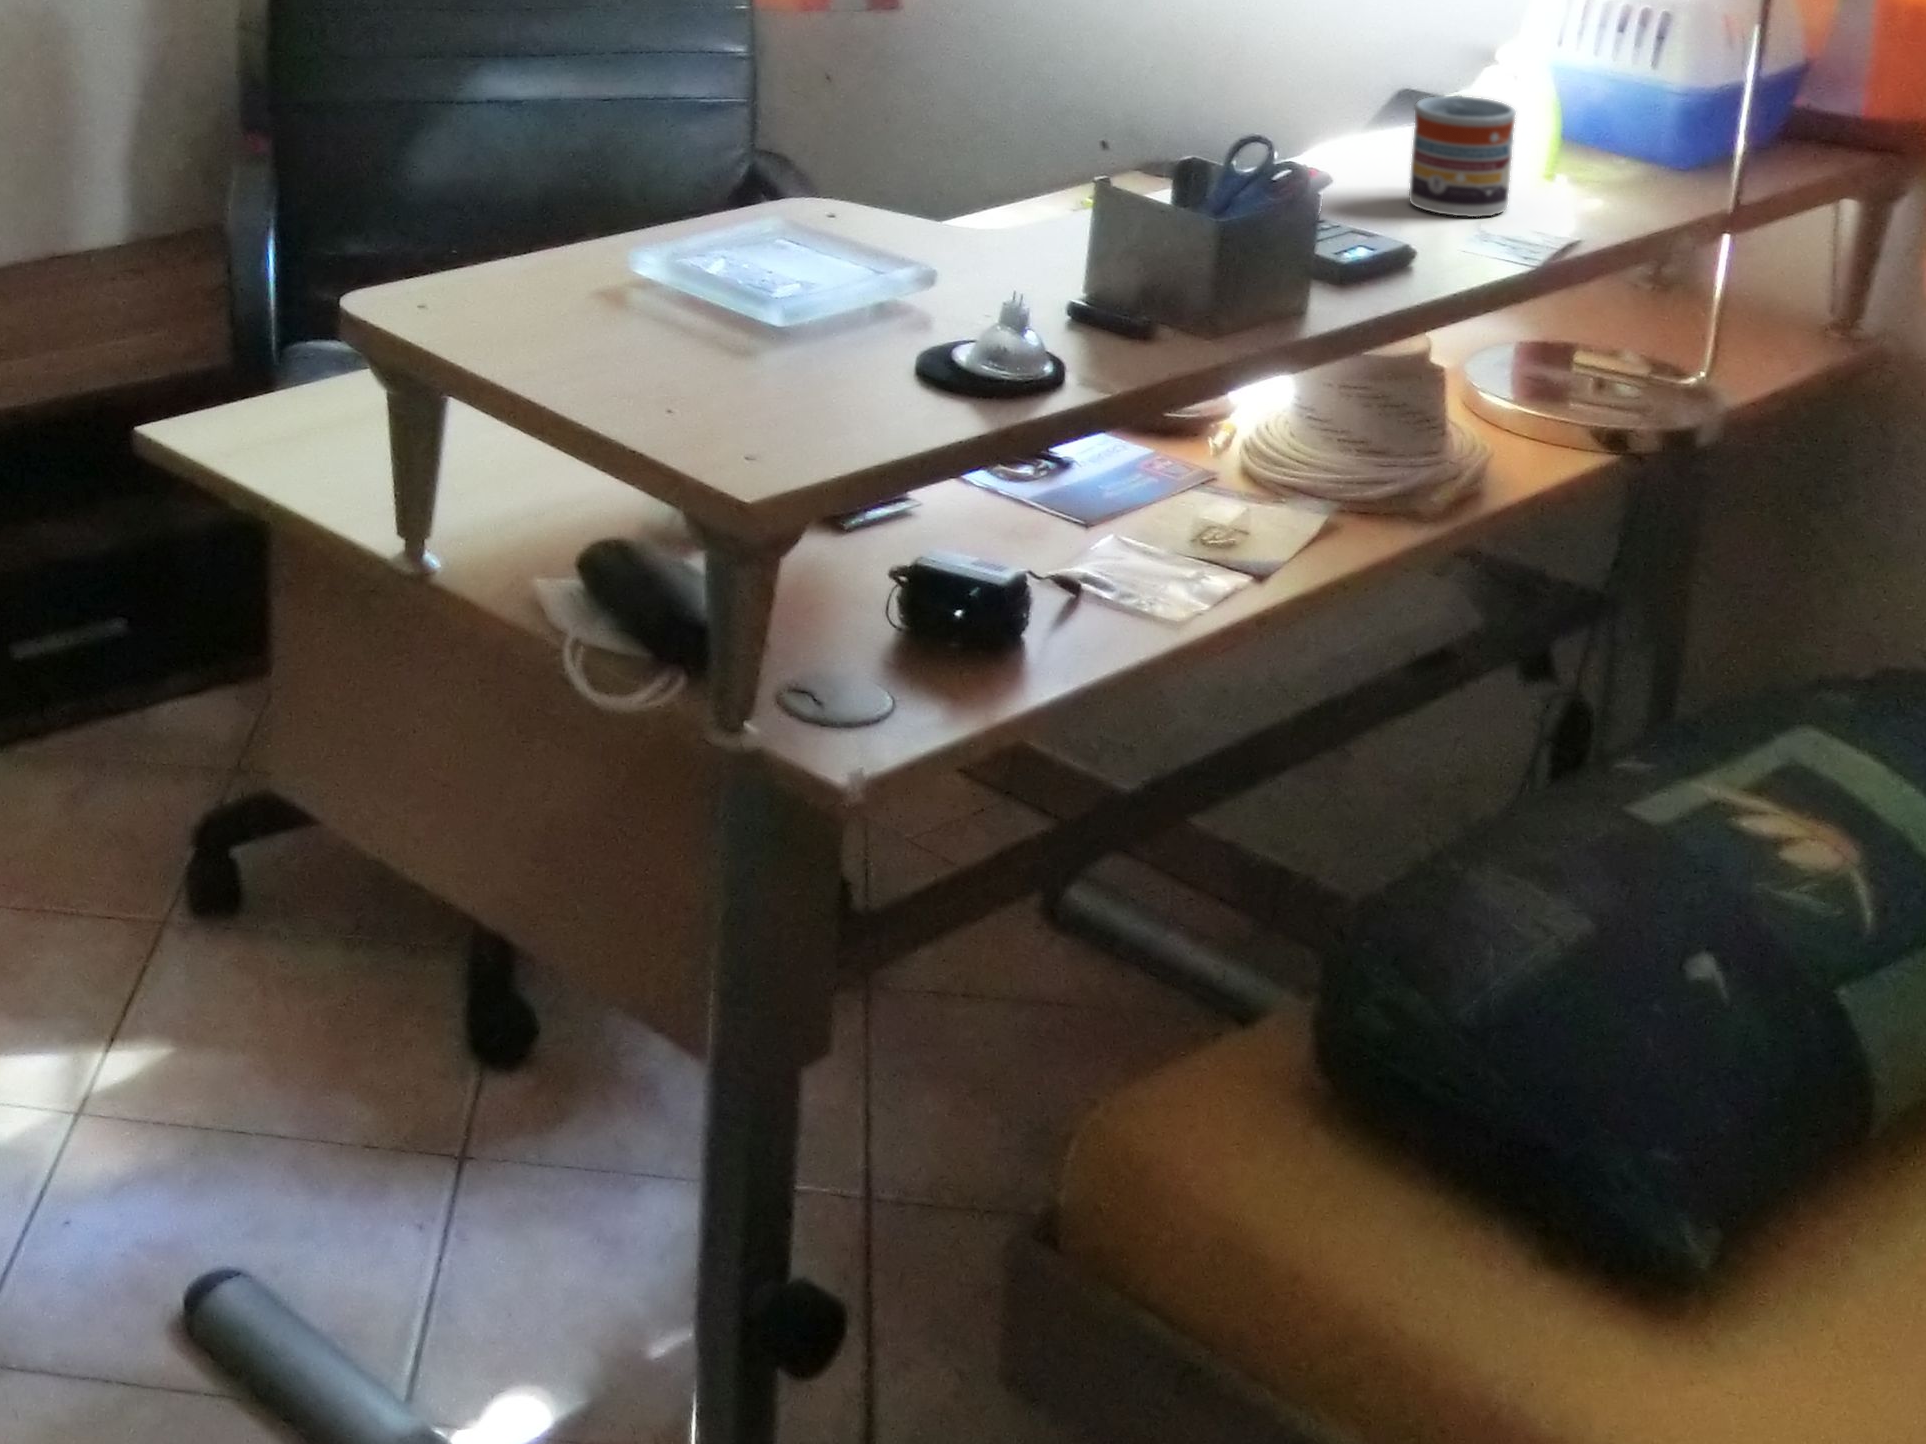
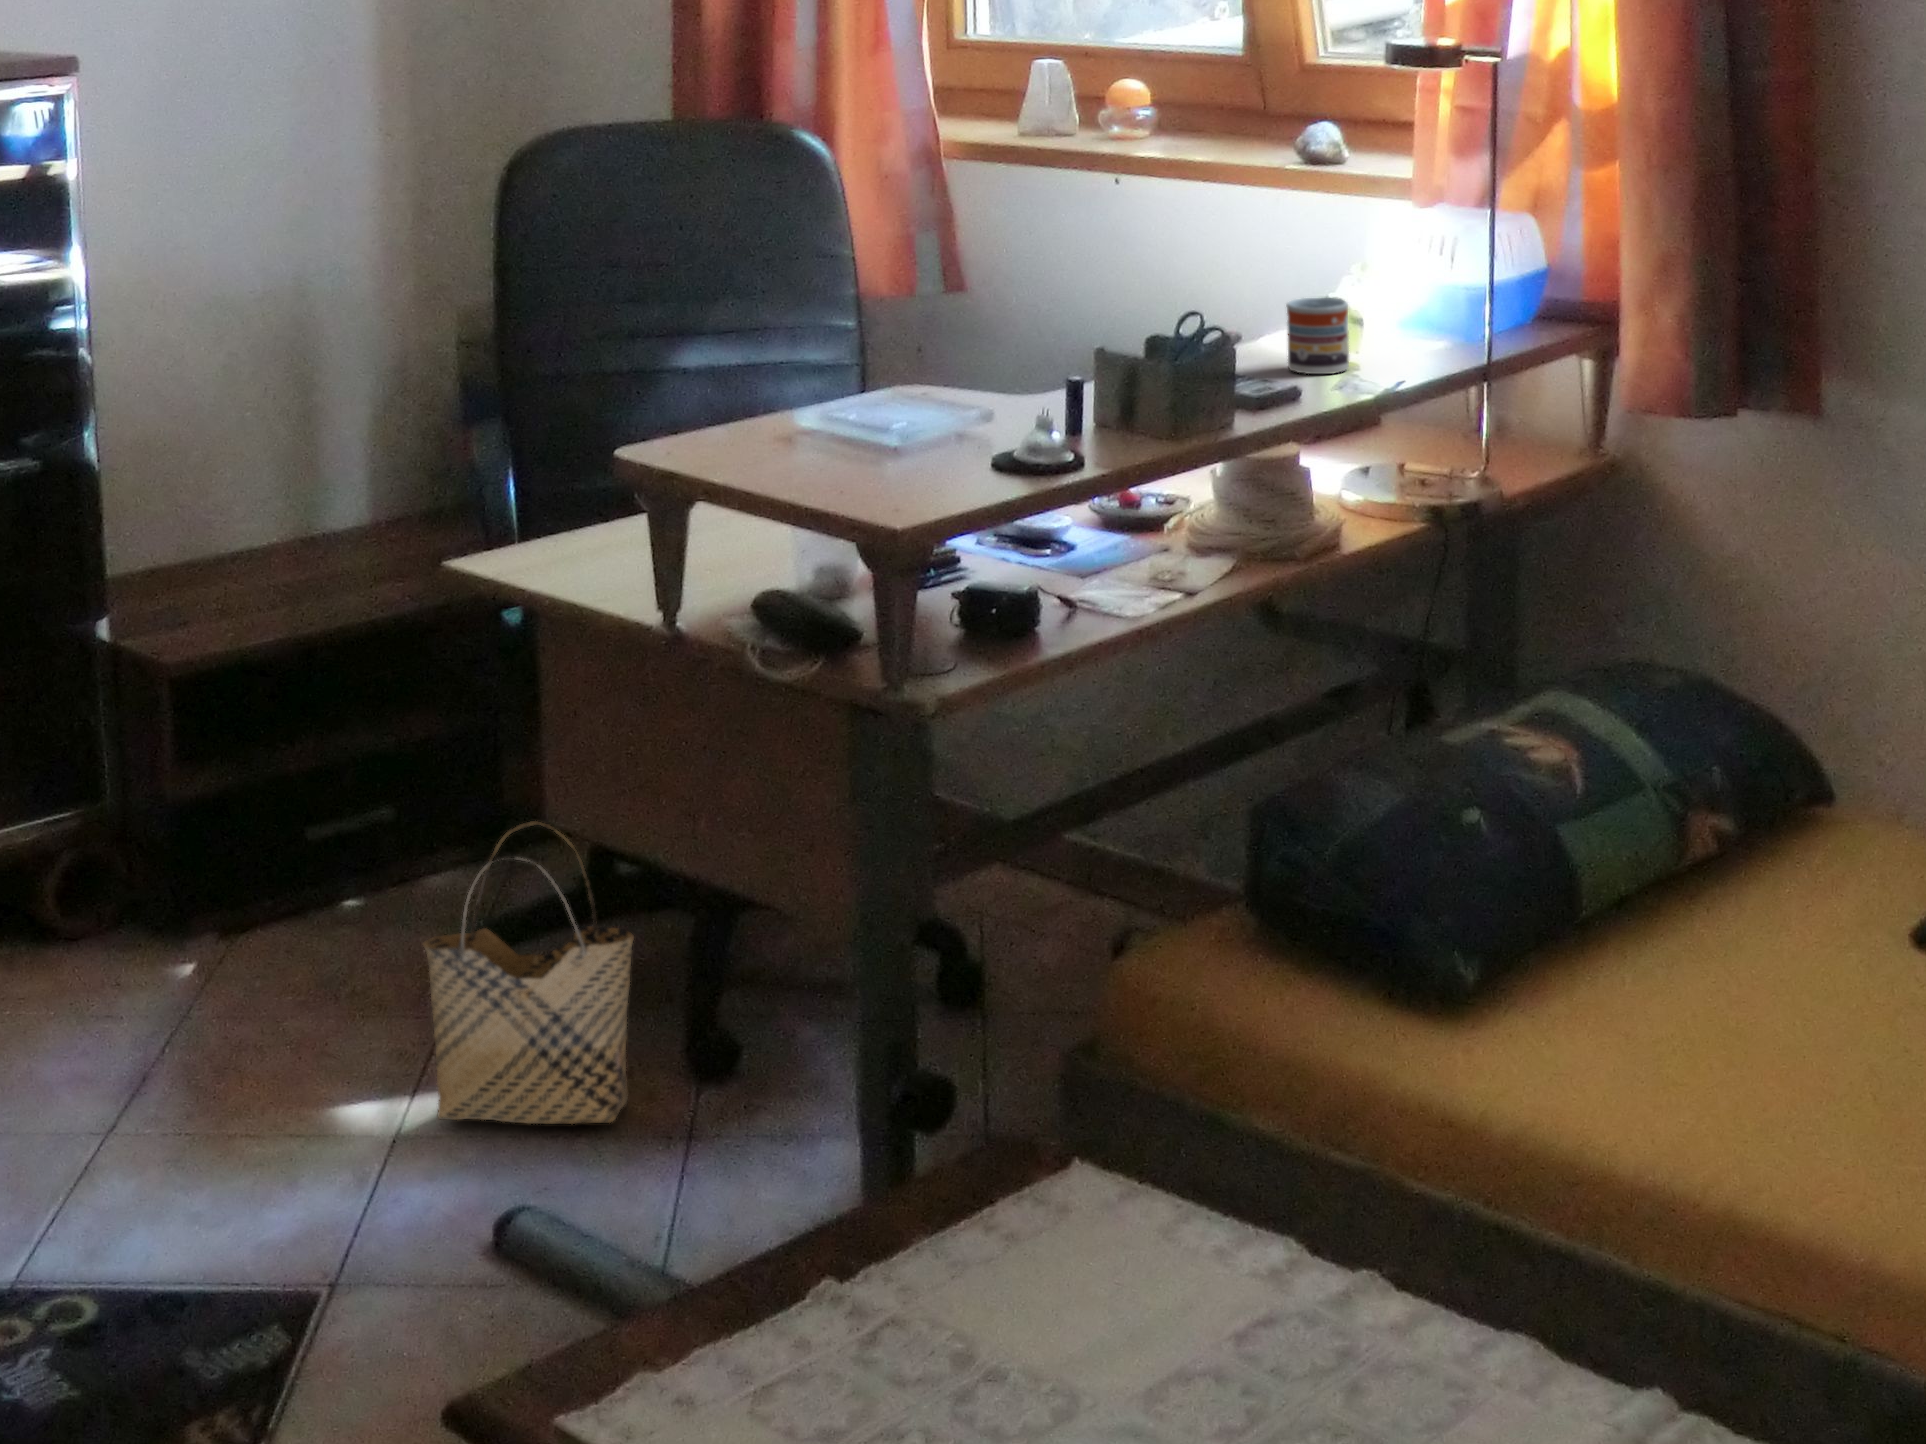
woven basket: none [115,725,397,1138] -> present [423,821,634,1124]

